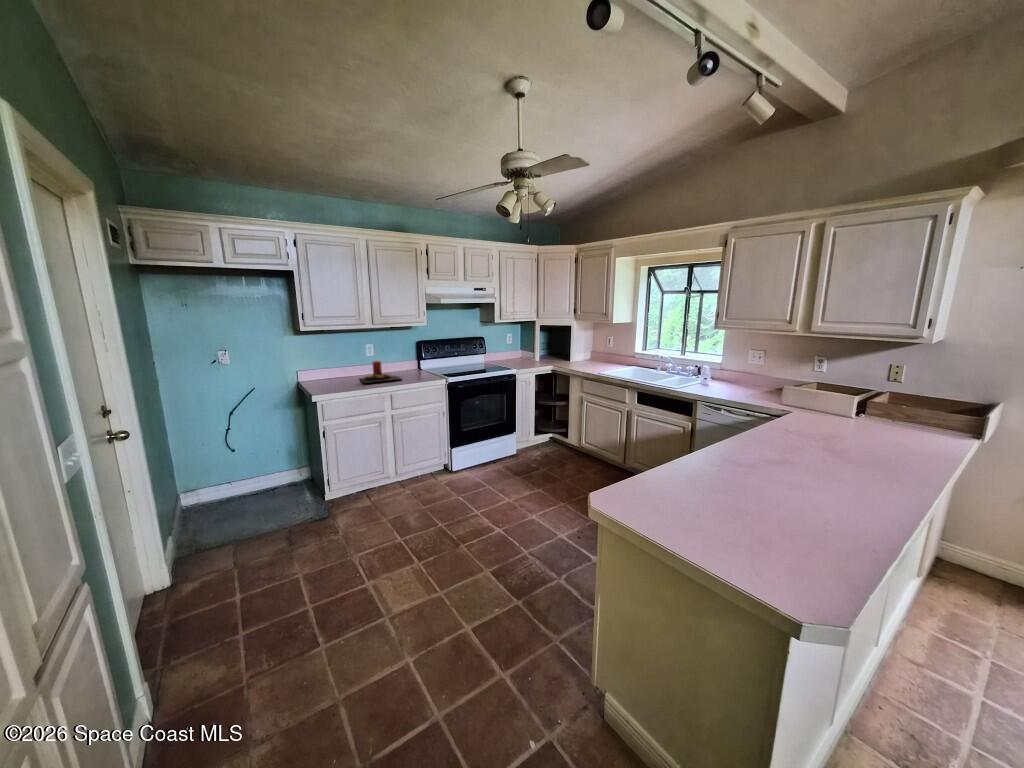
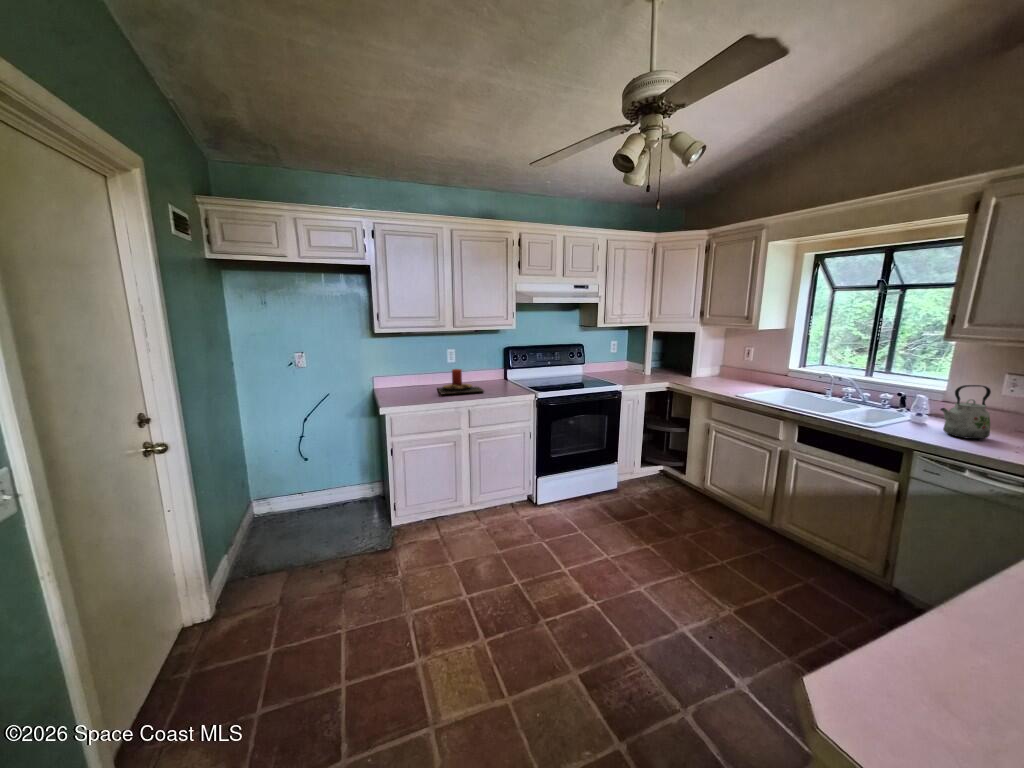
kettle: none [710,357,736,391] -> present [940,385,991,439]

